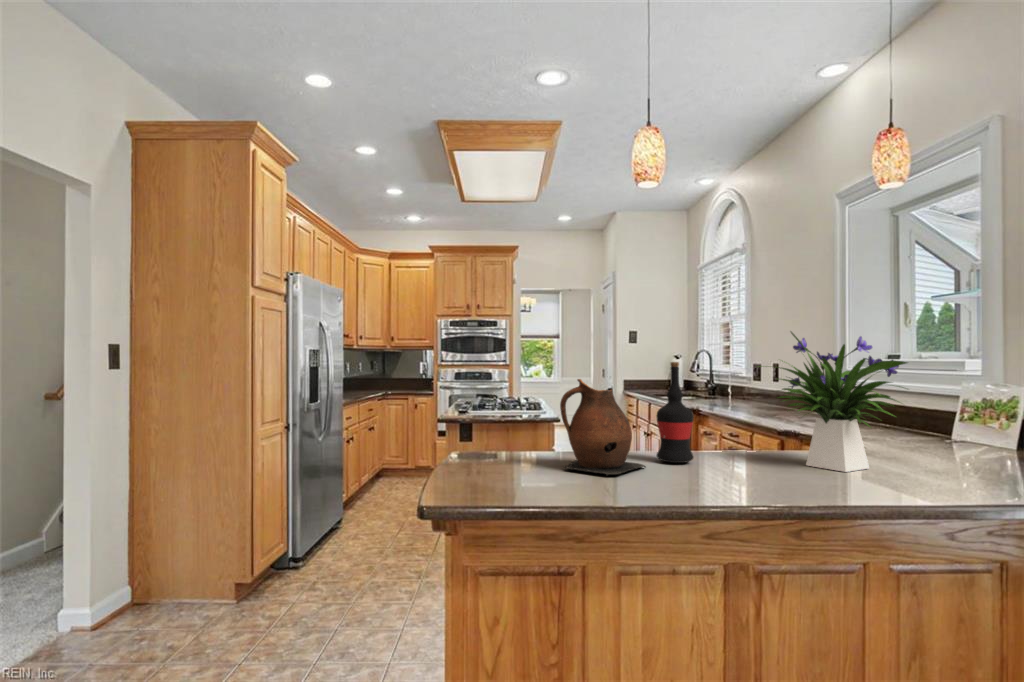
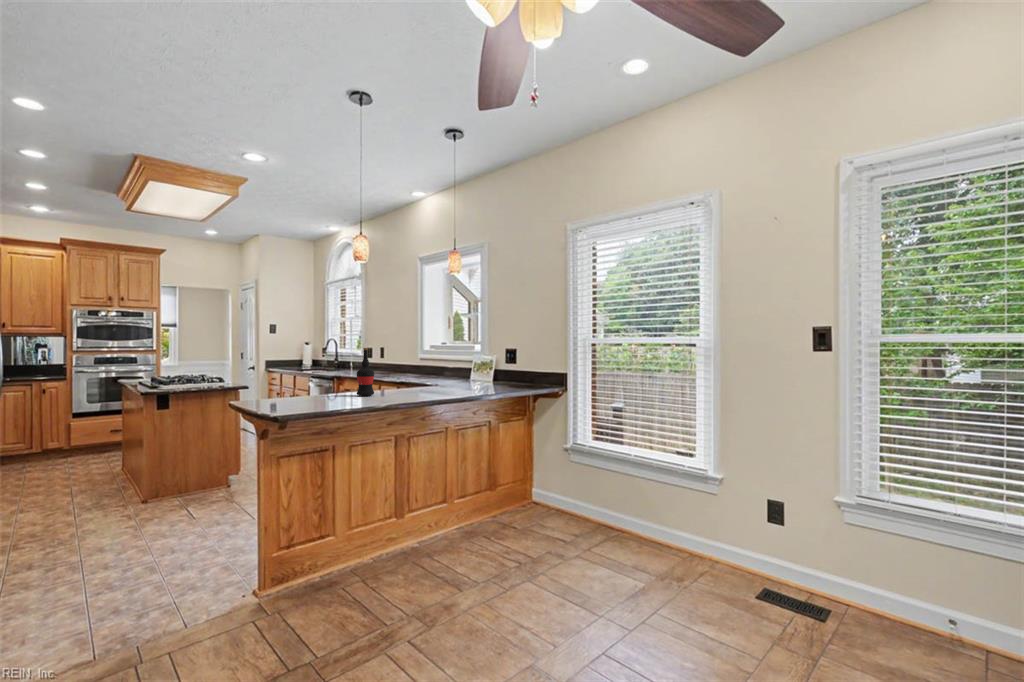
flower arrangement: present [760,332,907,472] -> none [401,333,458,393]
ceramic pitcher: present [560,379,646,476] -> none [315,357,356,402]

